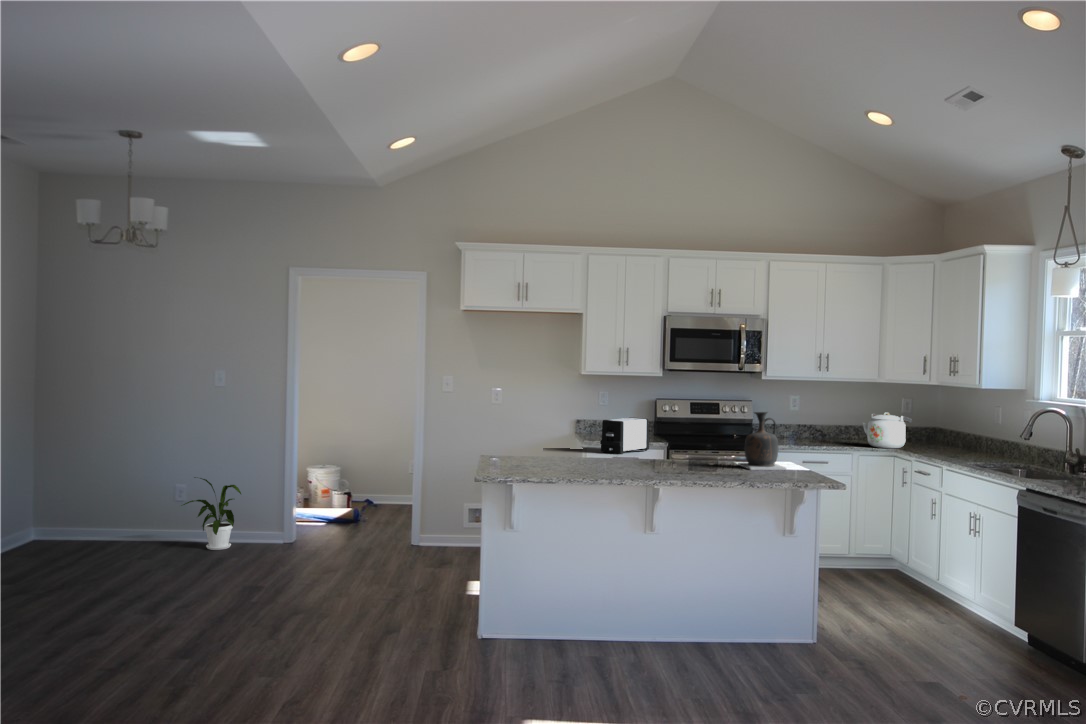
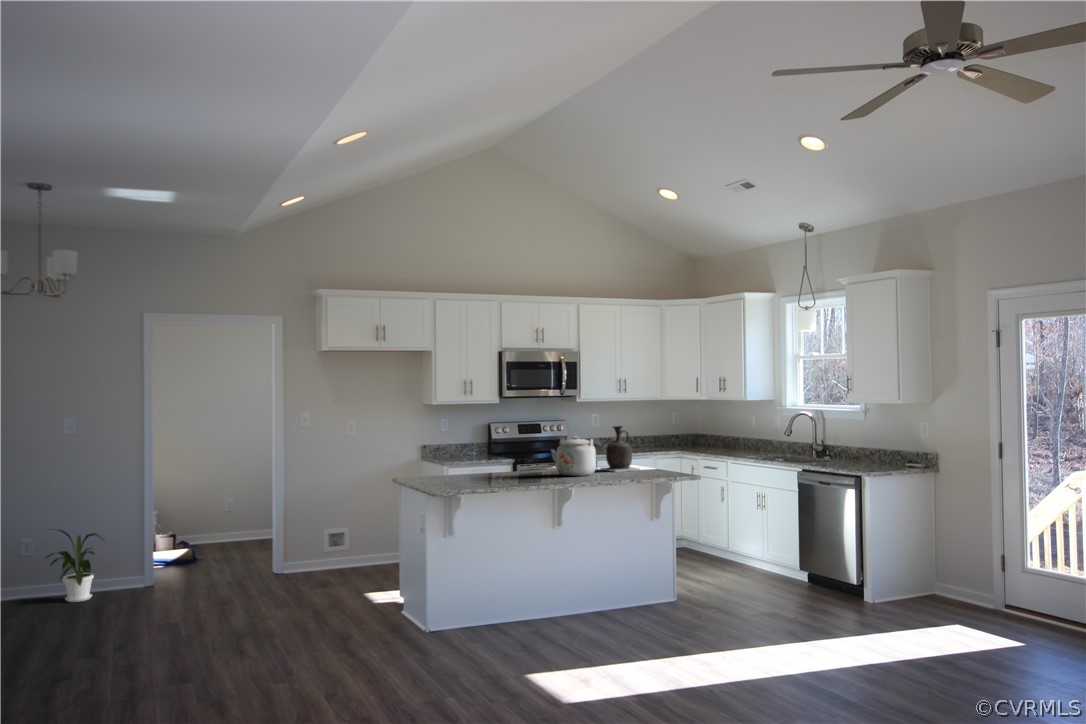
kettle: present [863,412,912,448] -> present [551,436,601,476]
toaster: present [600,417,650,454] -> none [473,439,509,470]

